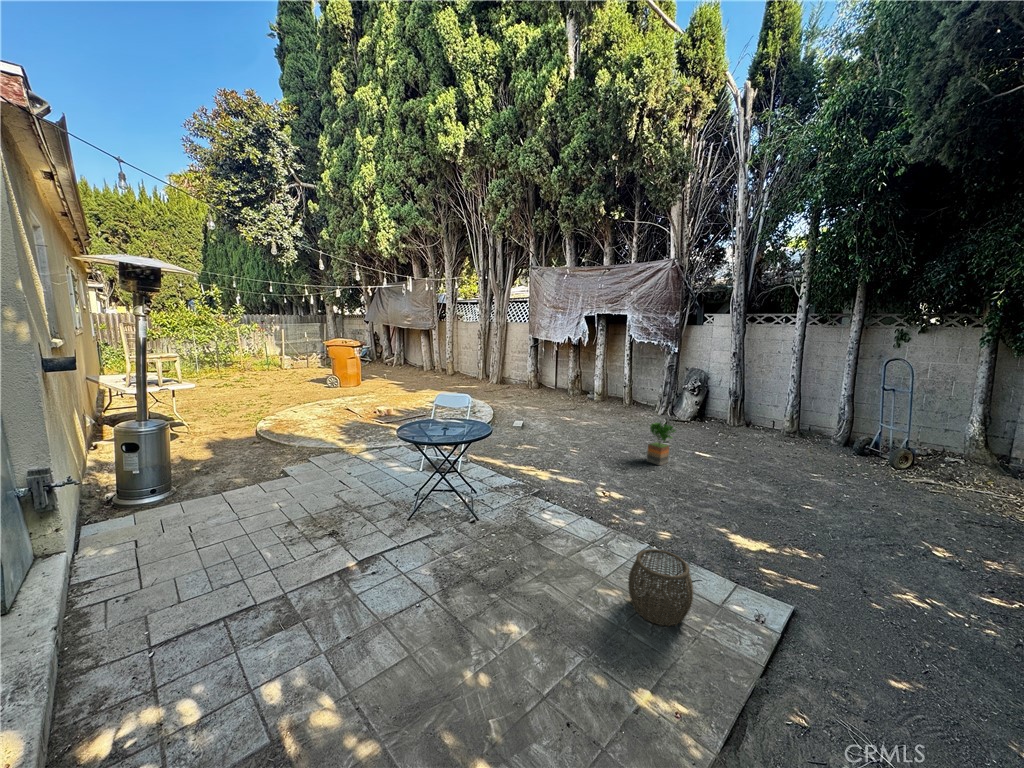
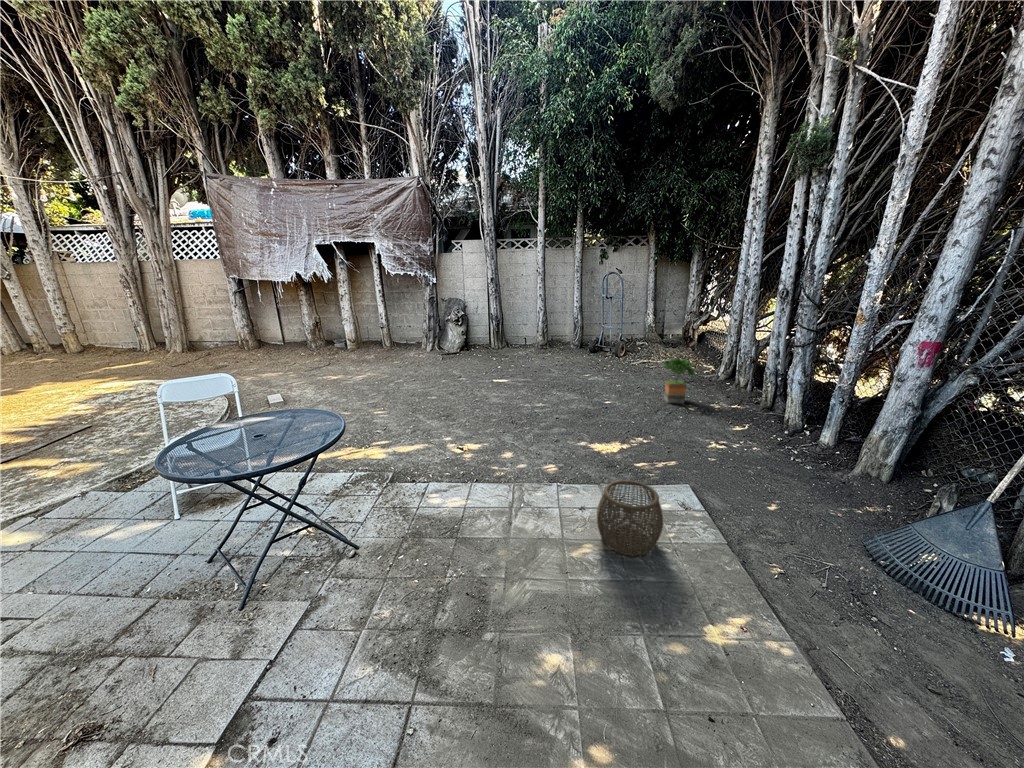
potted tree: present [647,423,676,465] -> present [663,358,695,403]

